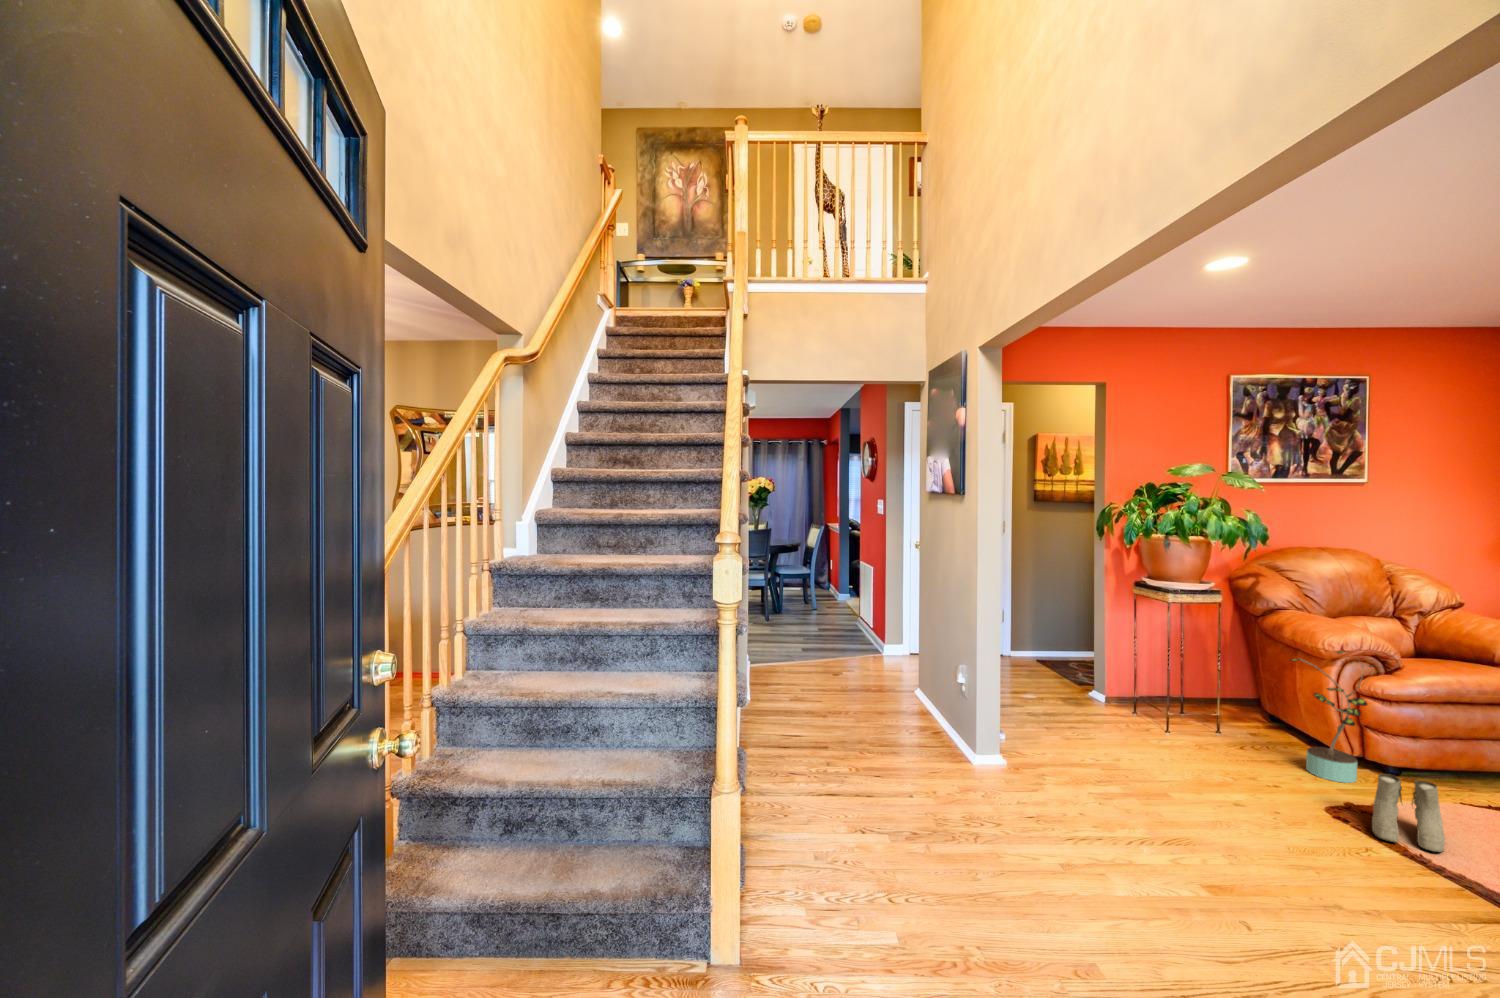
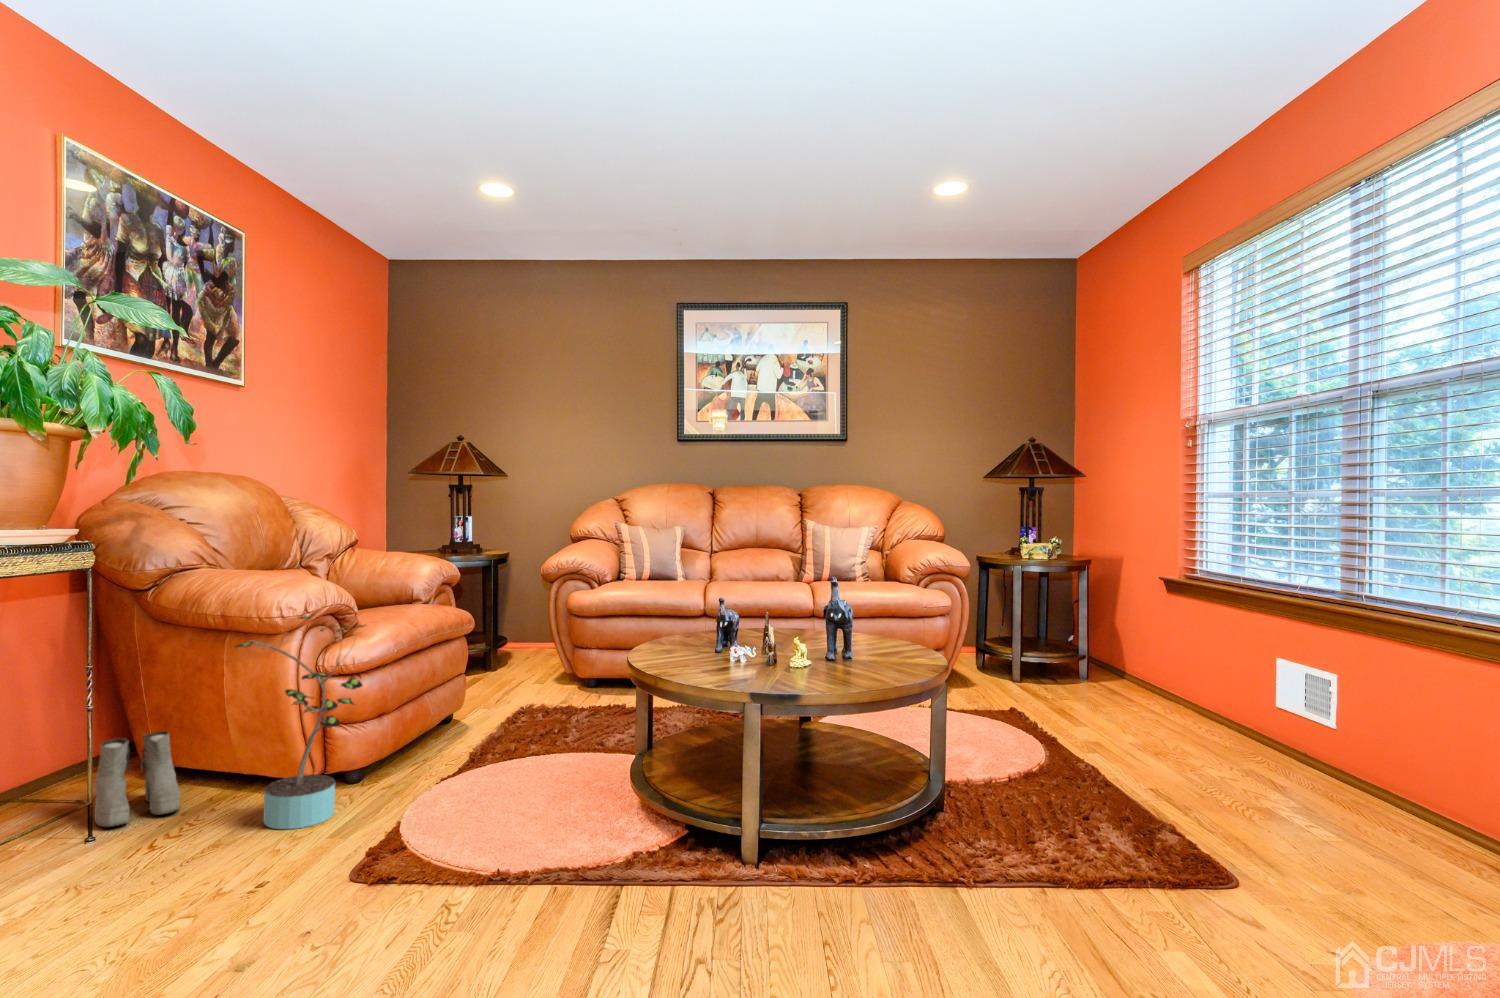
boots: present [1372,774,1445,852] -> present [94,731,180,827]

